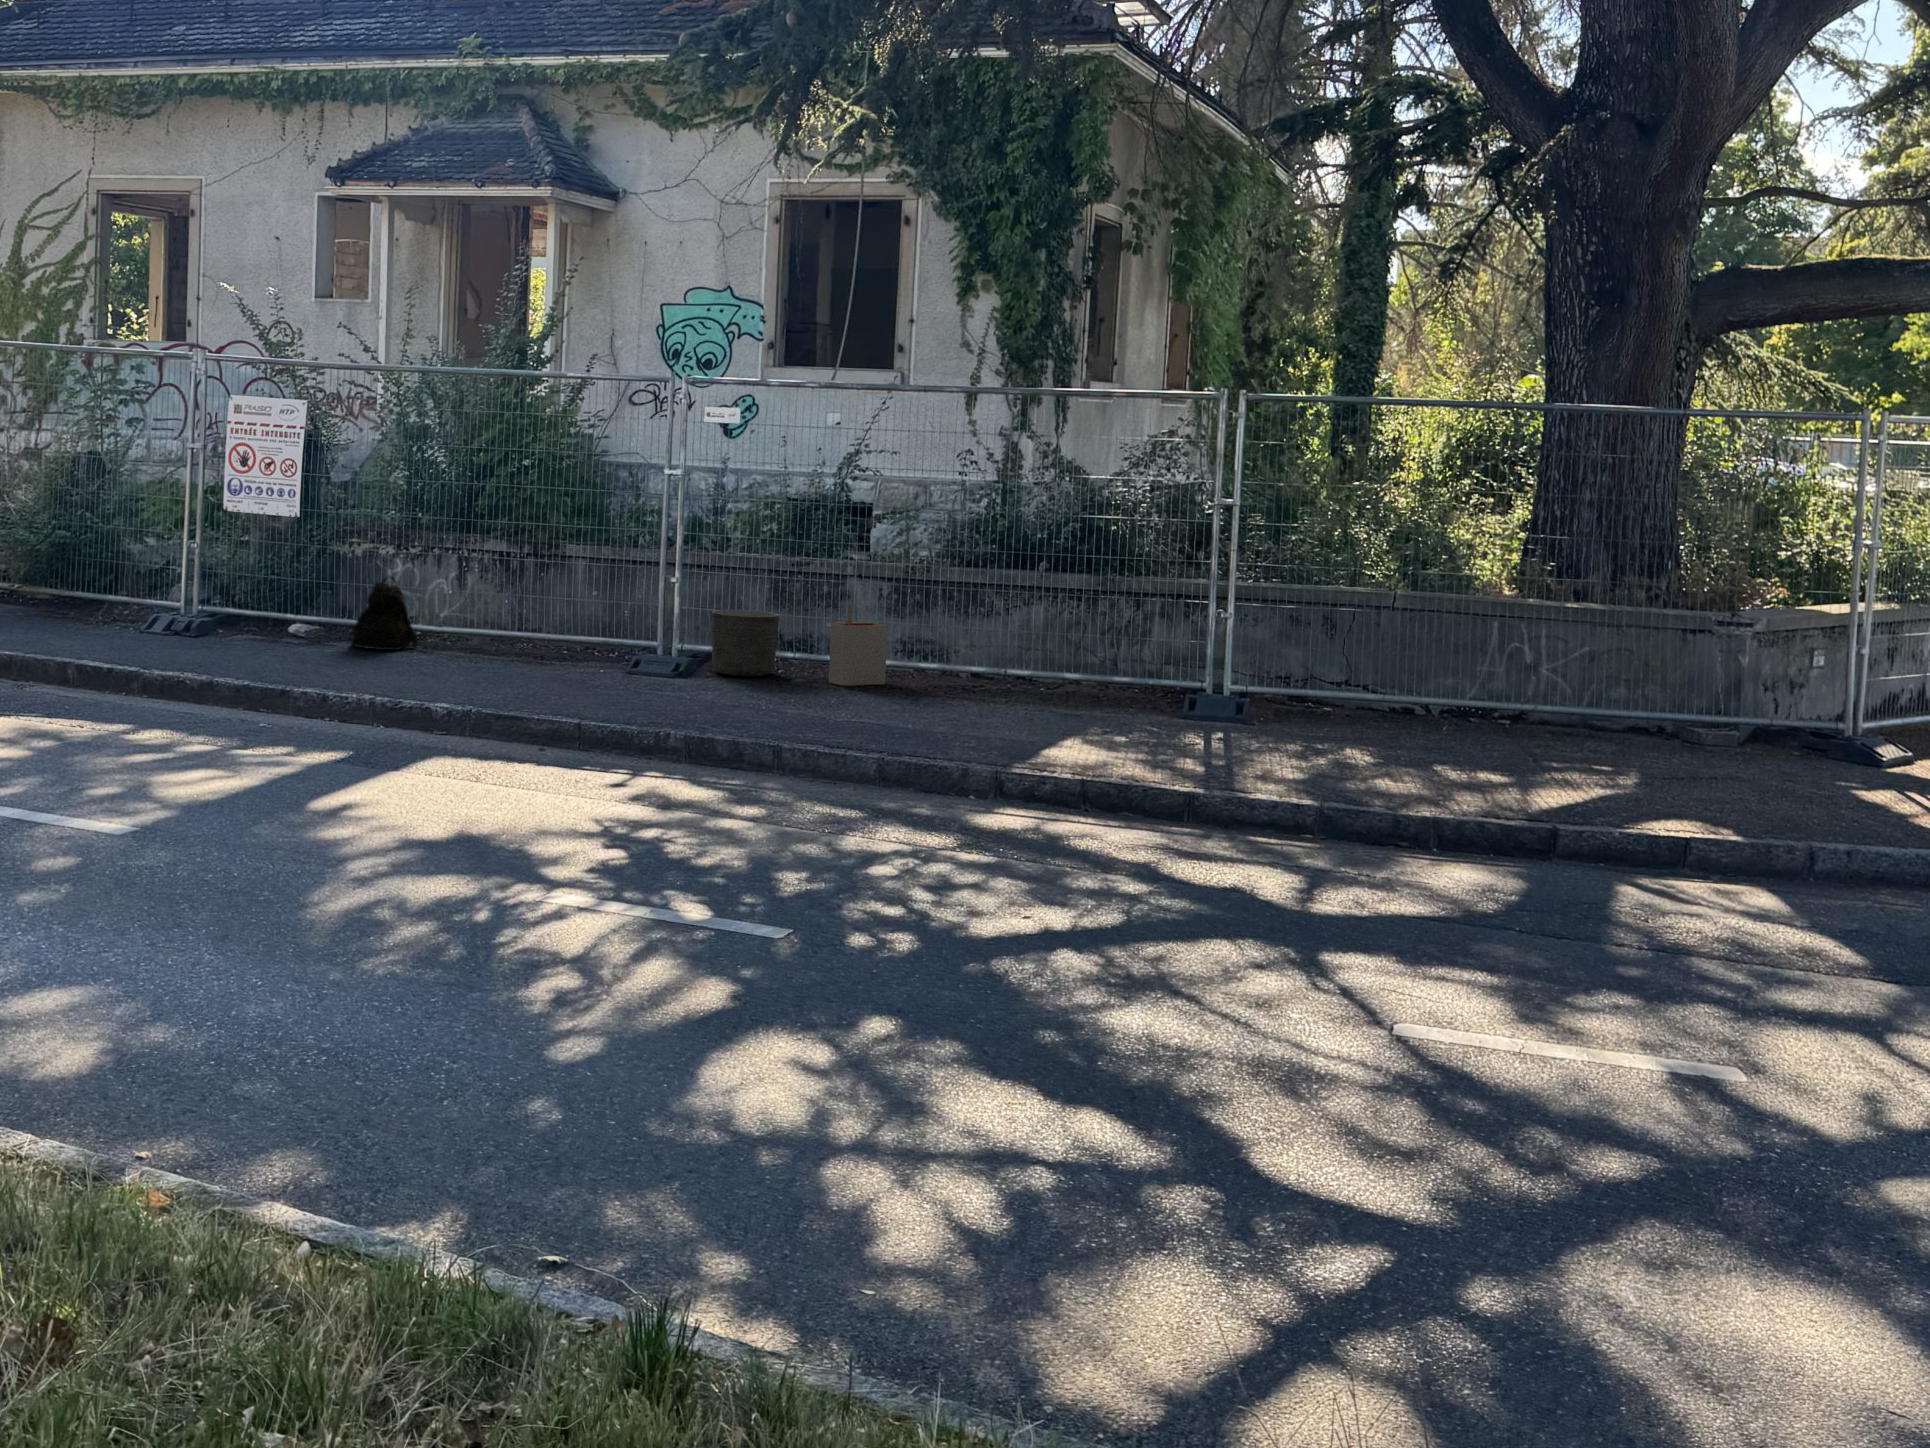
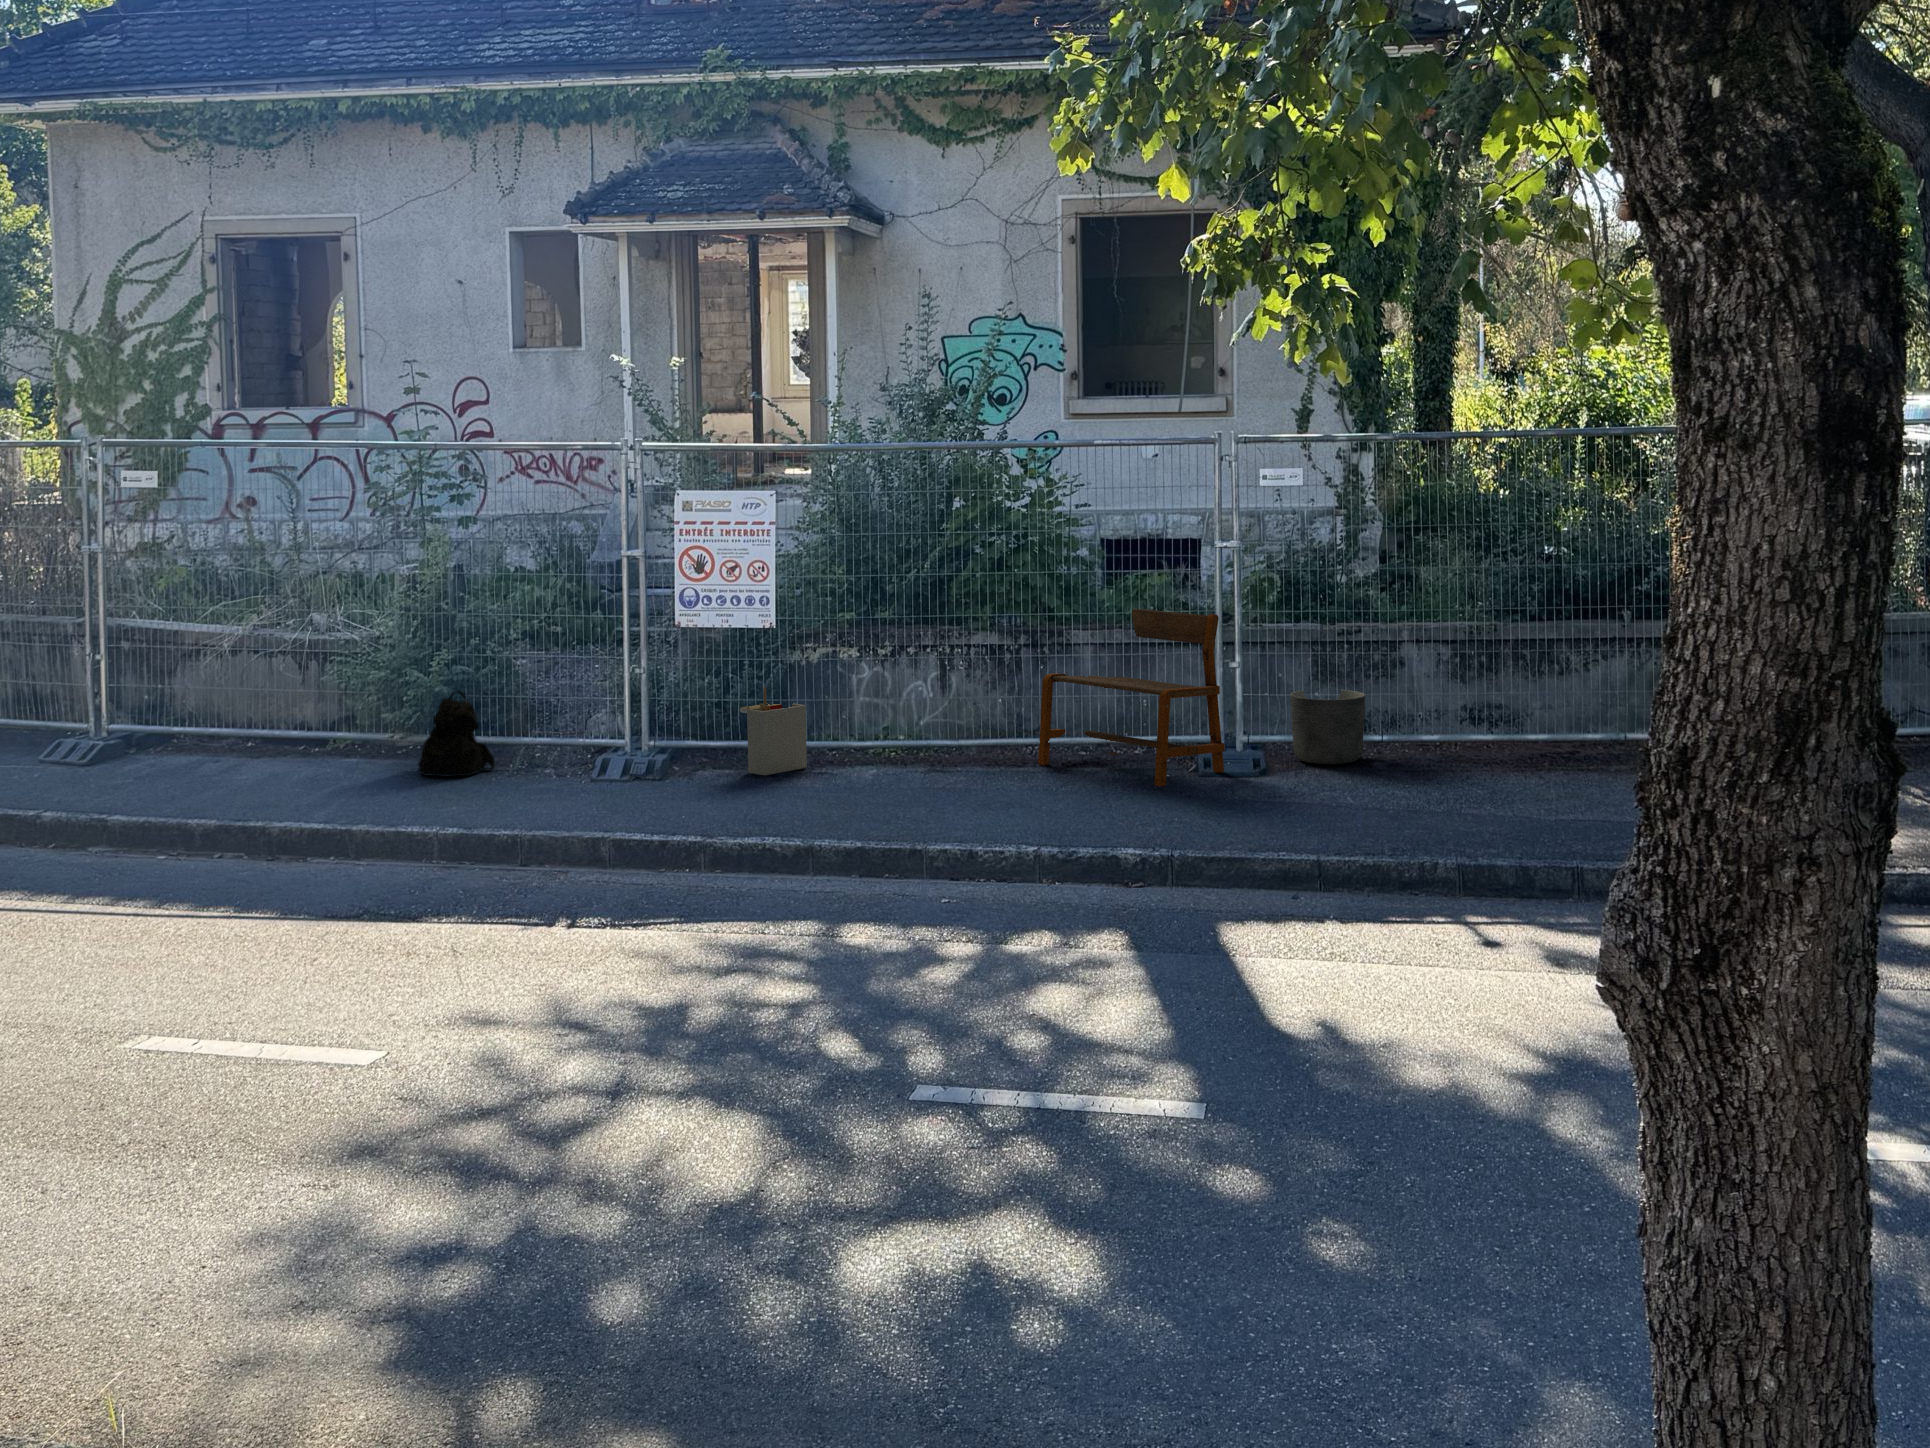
bench: none [500,520,636,674] -> present [1038,609,1225,786]
backpack: present [352,576,418,650] -> present [418,690,495,777]
storage bin: present [826,605,888,685] -> present [740,687,807,775]

